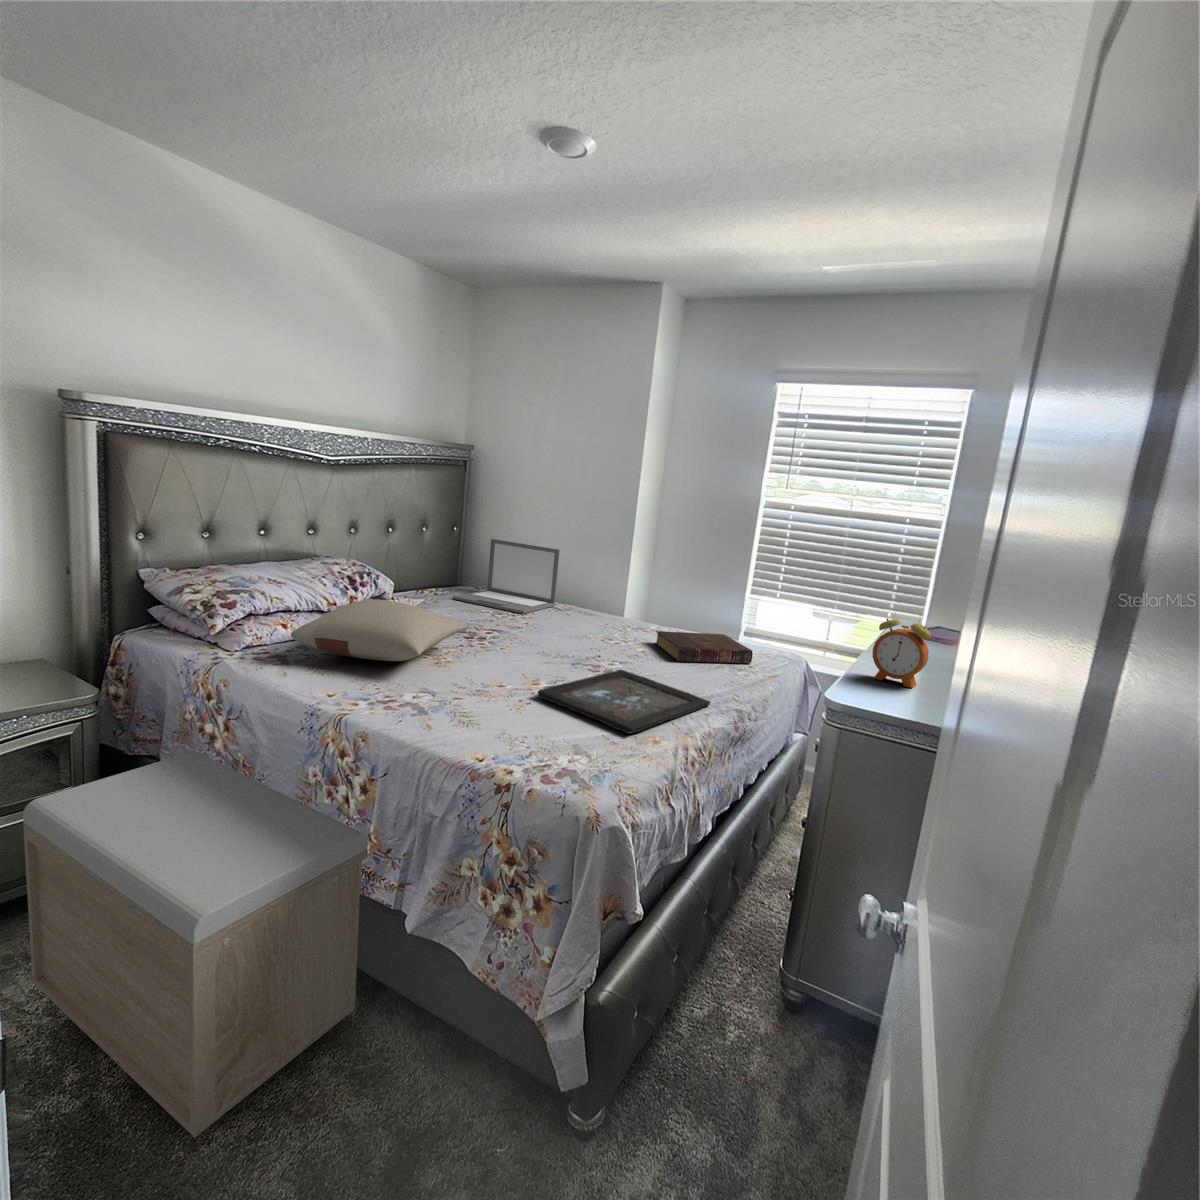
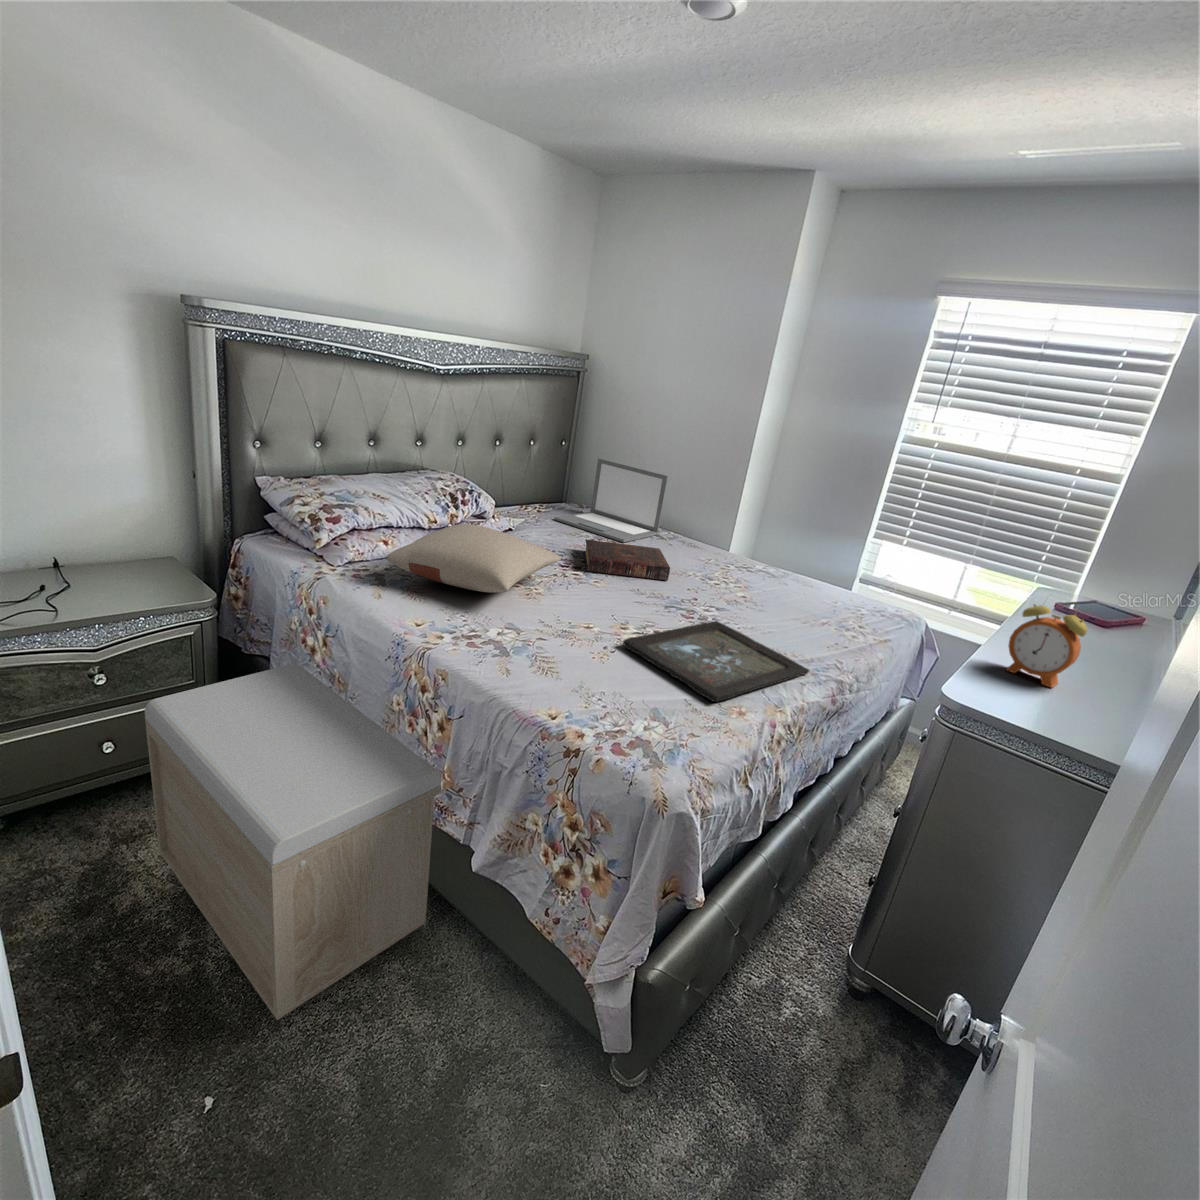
book: present [655,631,753,663] -> present [584,539,670,580]

